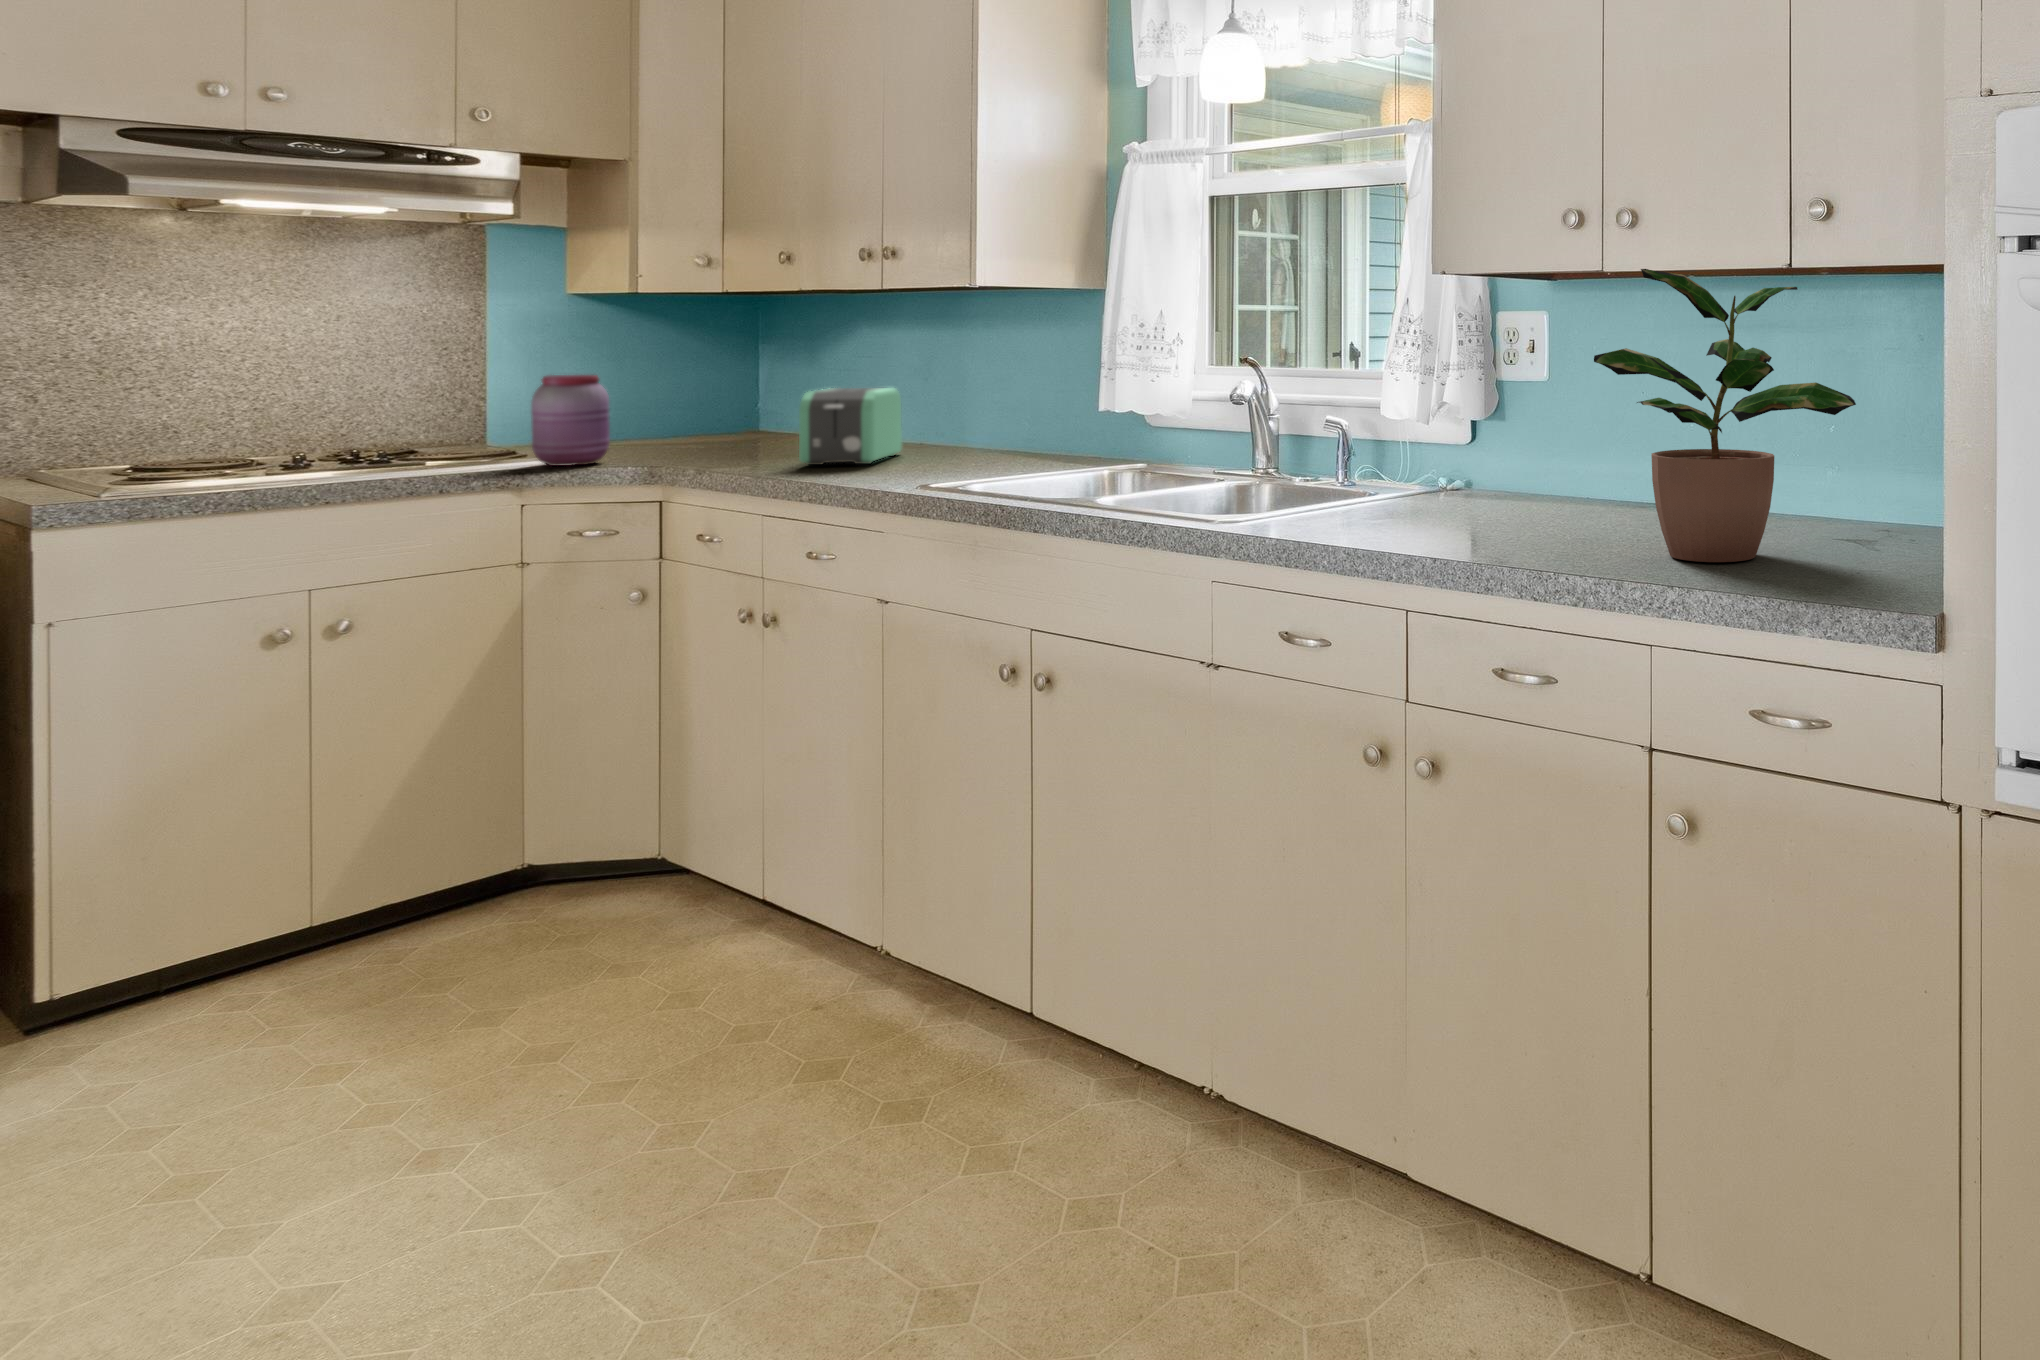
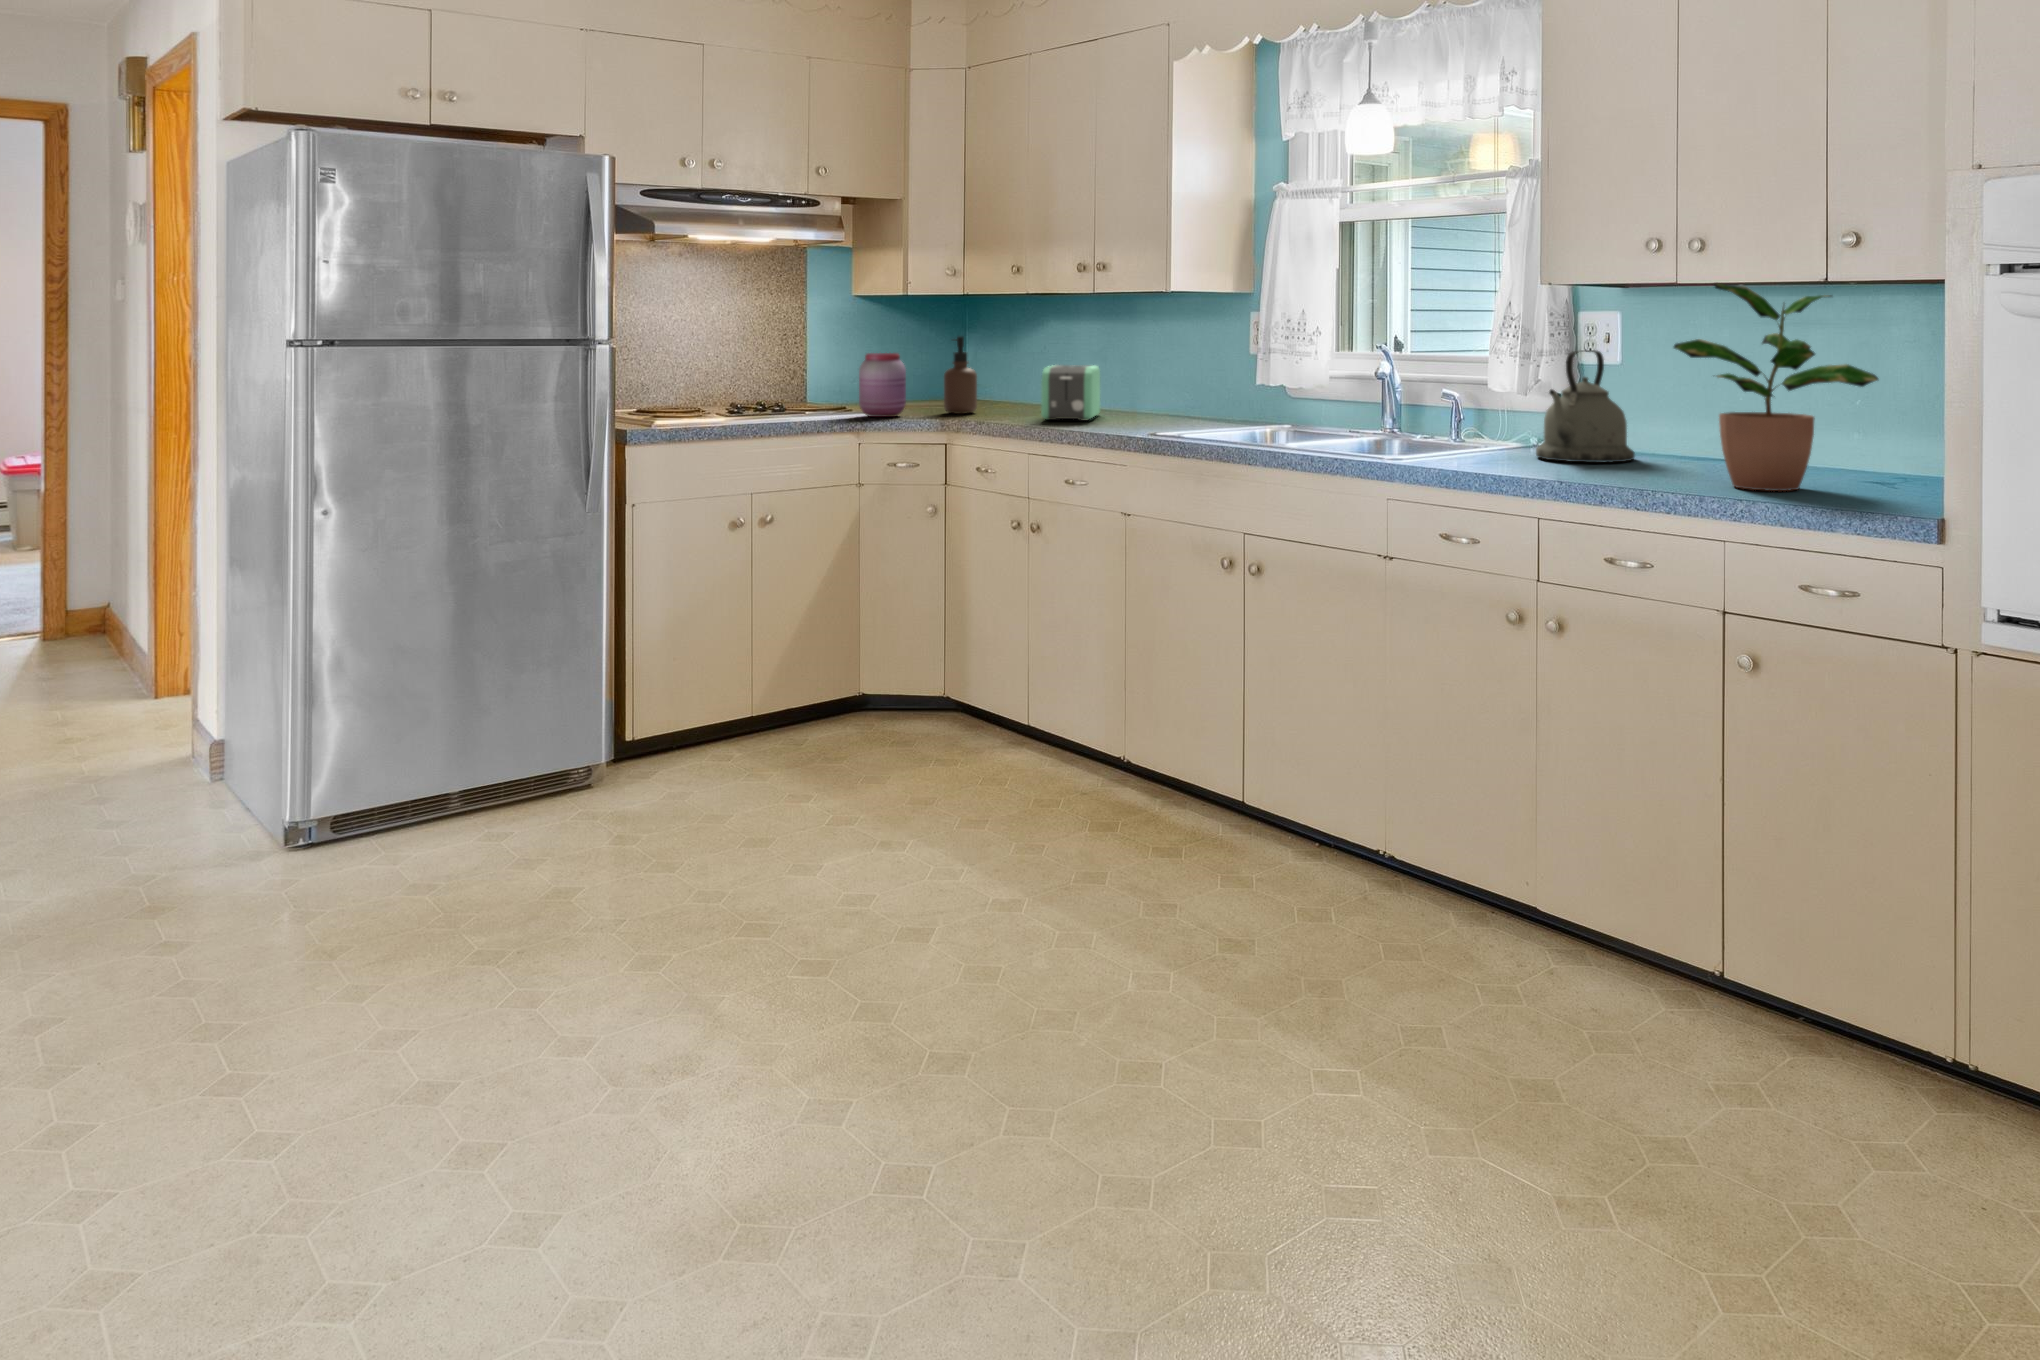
soap dispenser: none [675,350,727,457] -> present [944,336,977,414]
kettle: none [1430,363,1559,518] -> present [1536,350,1635,462]

